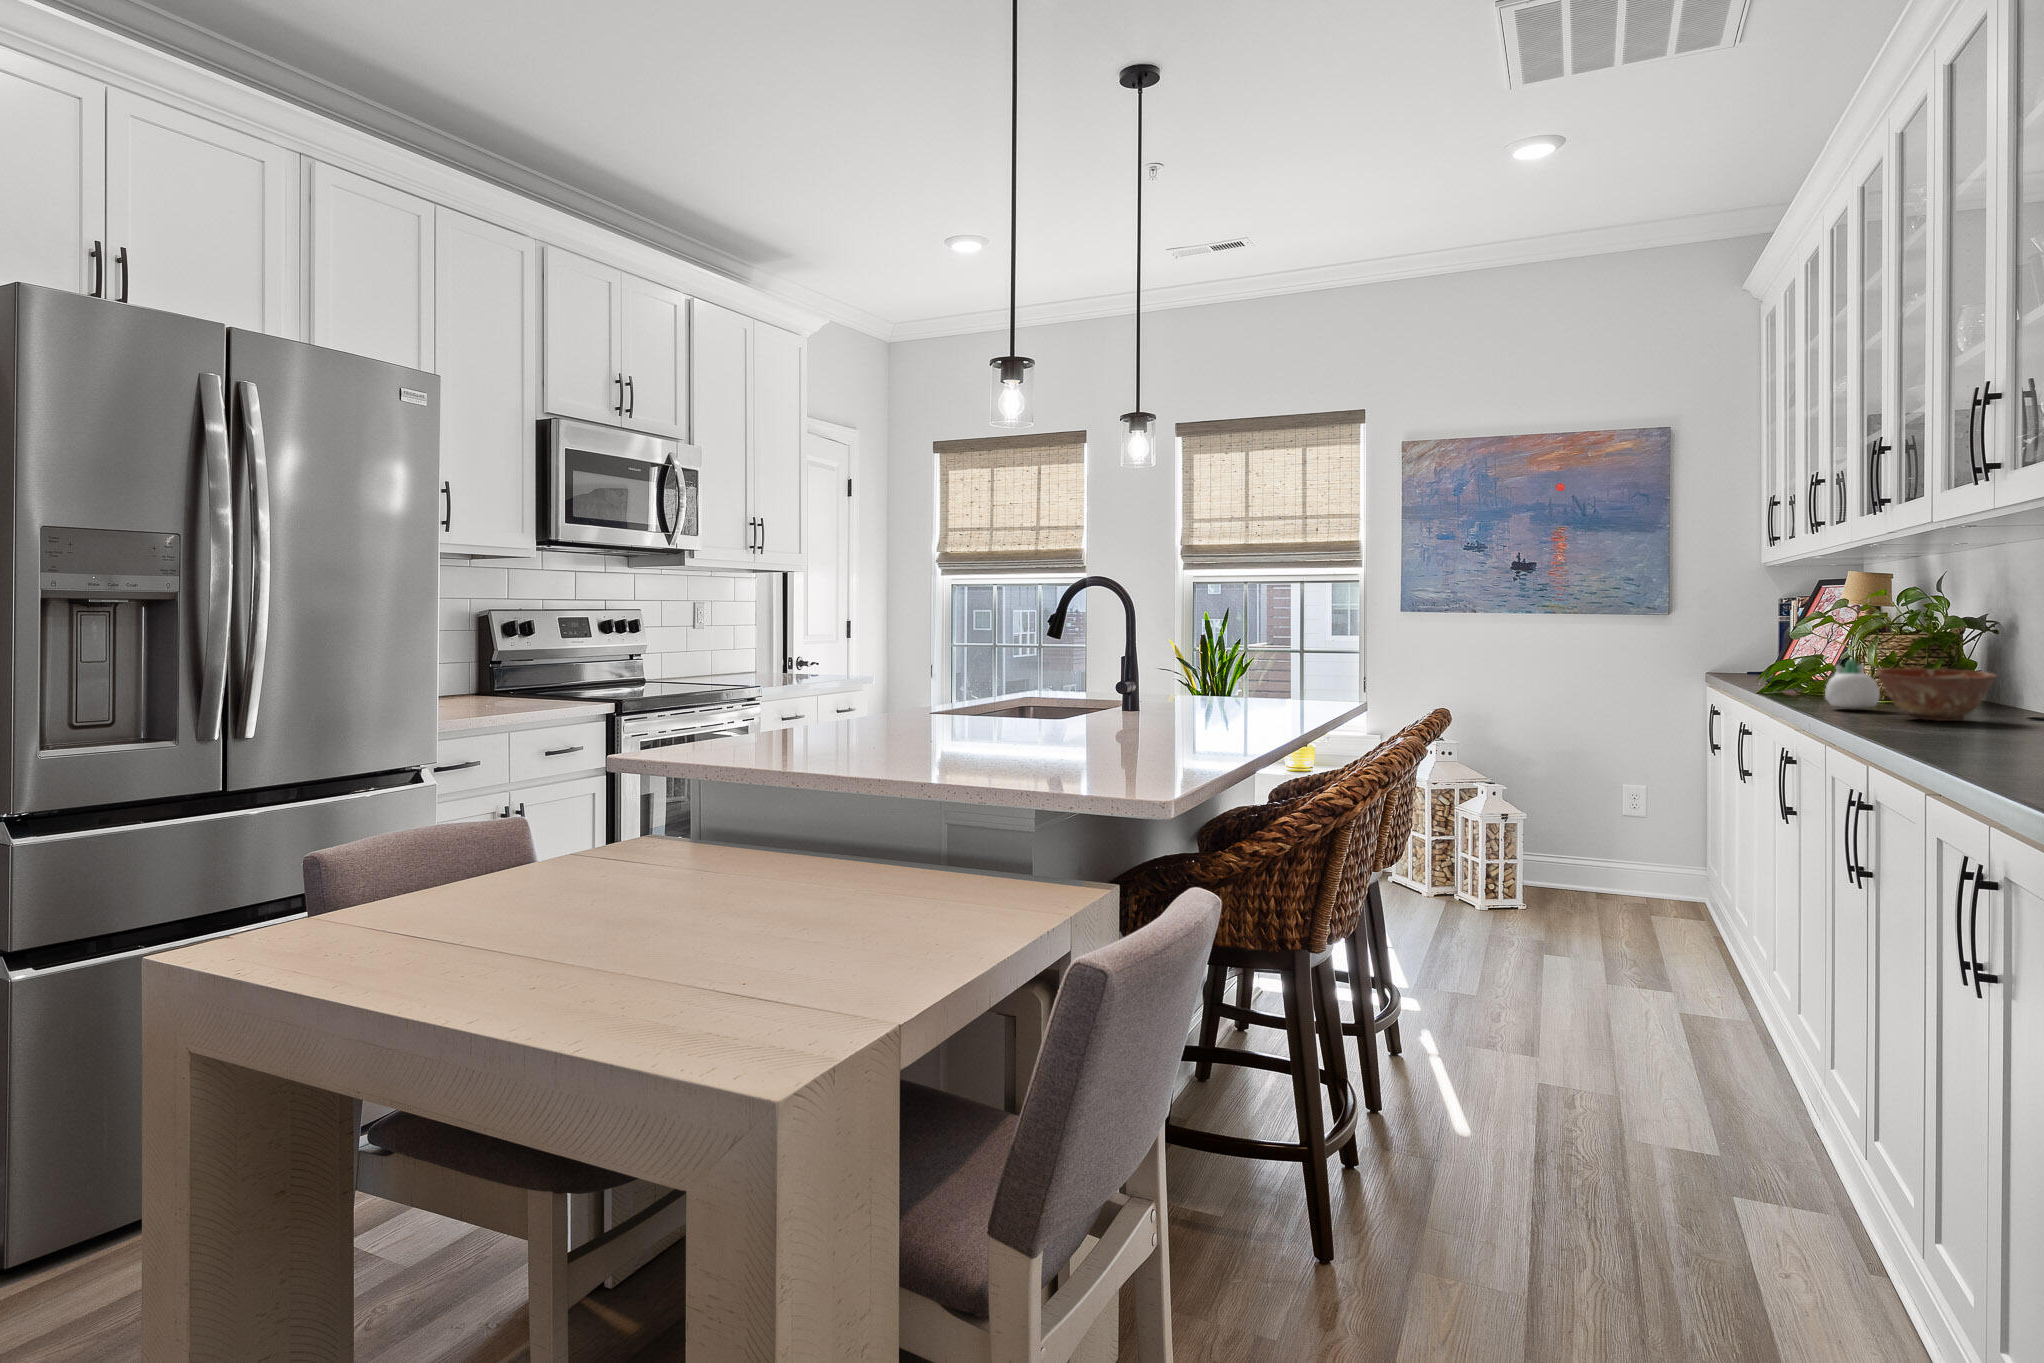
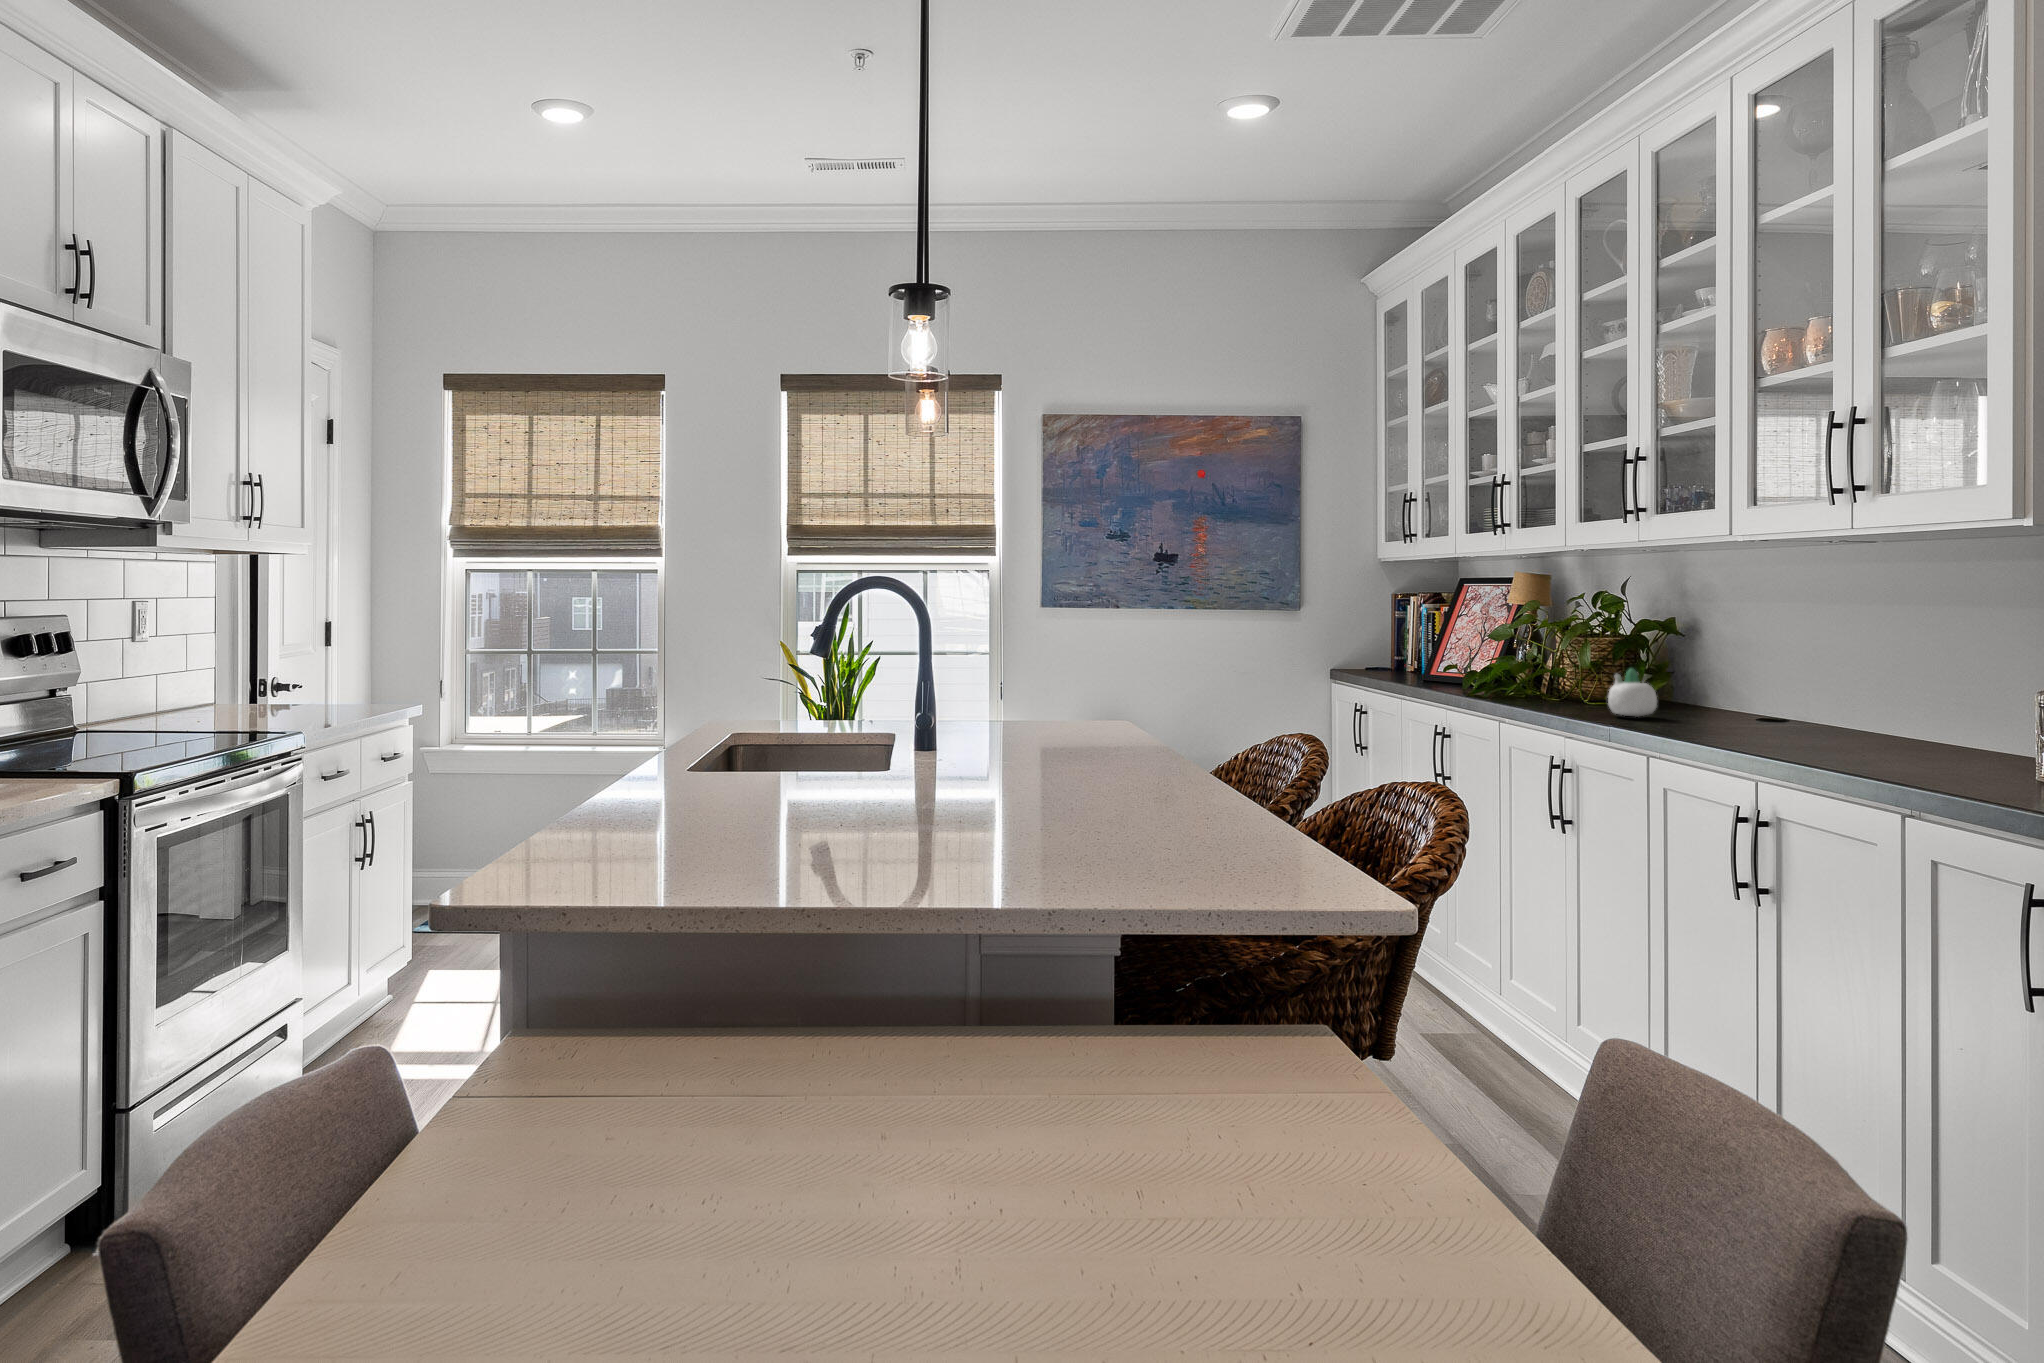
ceramic bowl: present [1877,668,1997,721] -> none [1684,678,1784,729]

